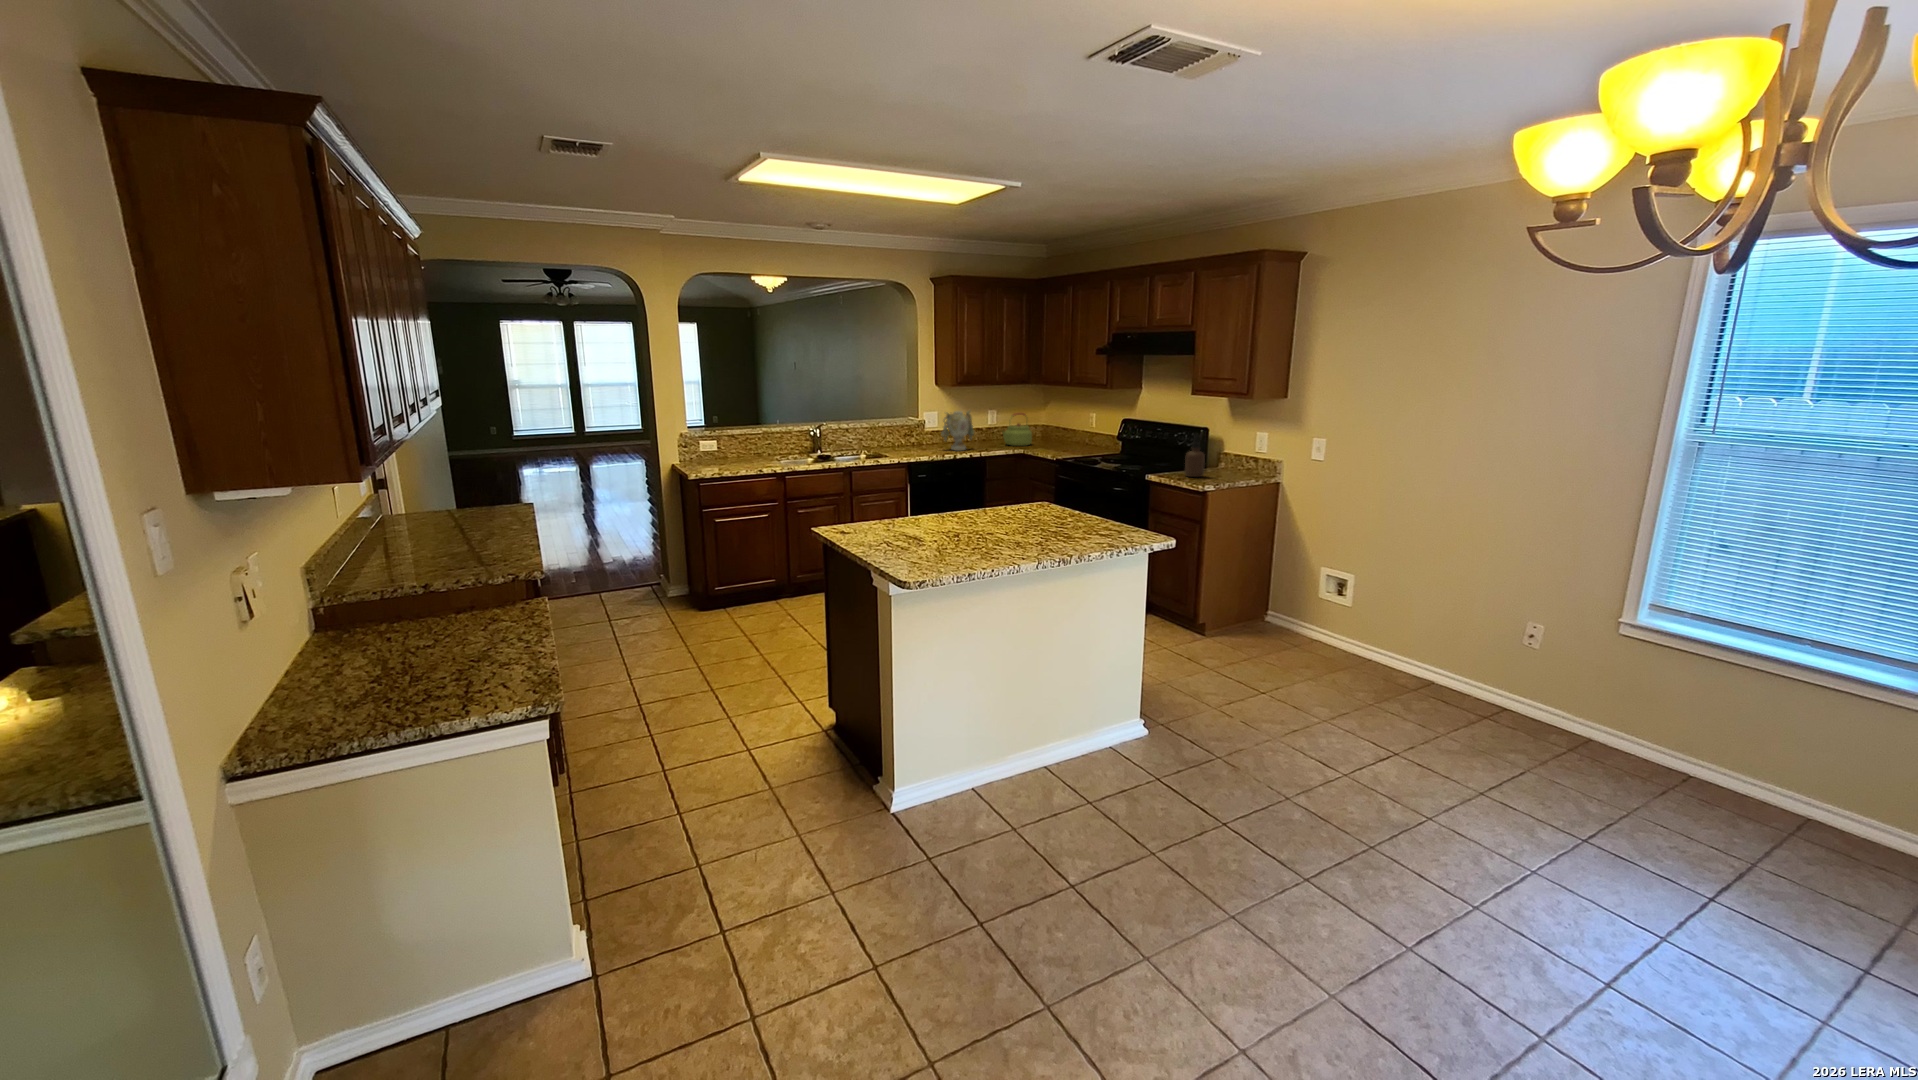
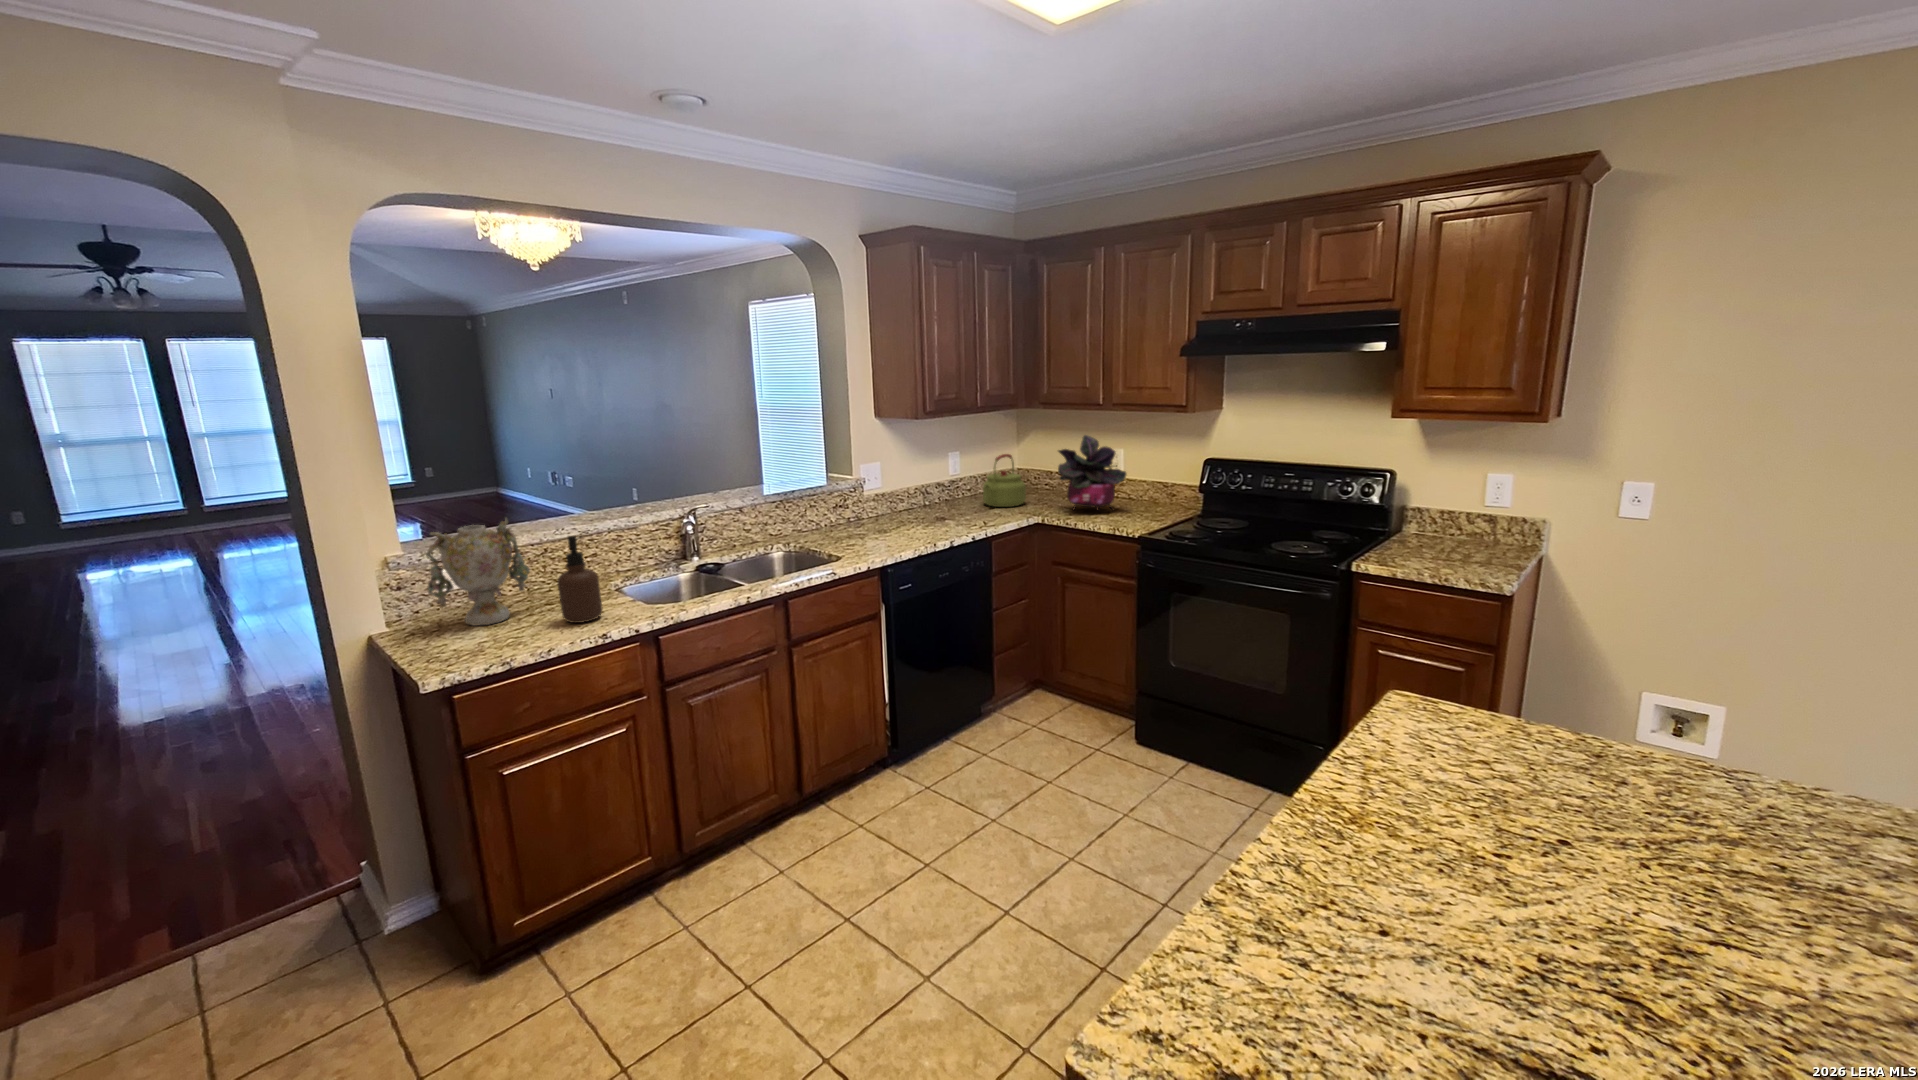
potted plant: none [1039,402,1082,451] -> present [1058,435,1126,510]
vase: present [941,411,974,451] -> present [426,519,530,626]
soap dispenser: present [1185,434,1205,477] -> present [557,536,603,623]

